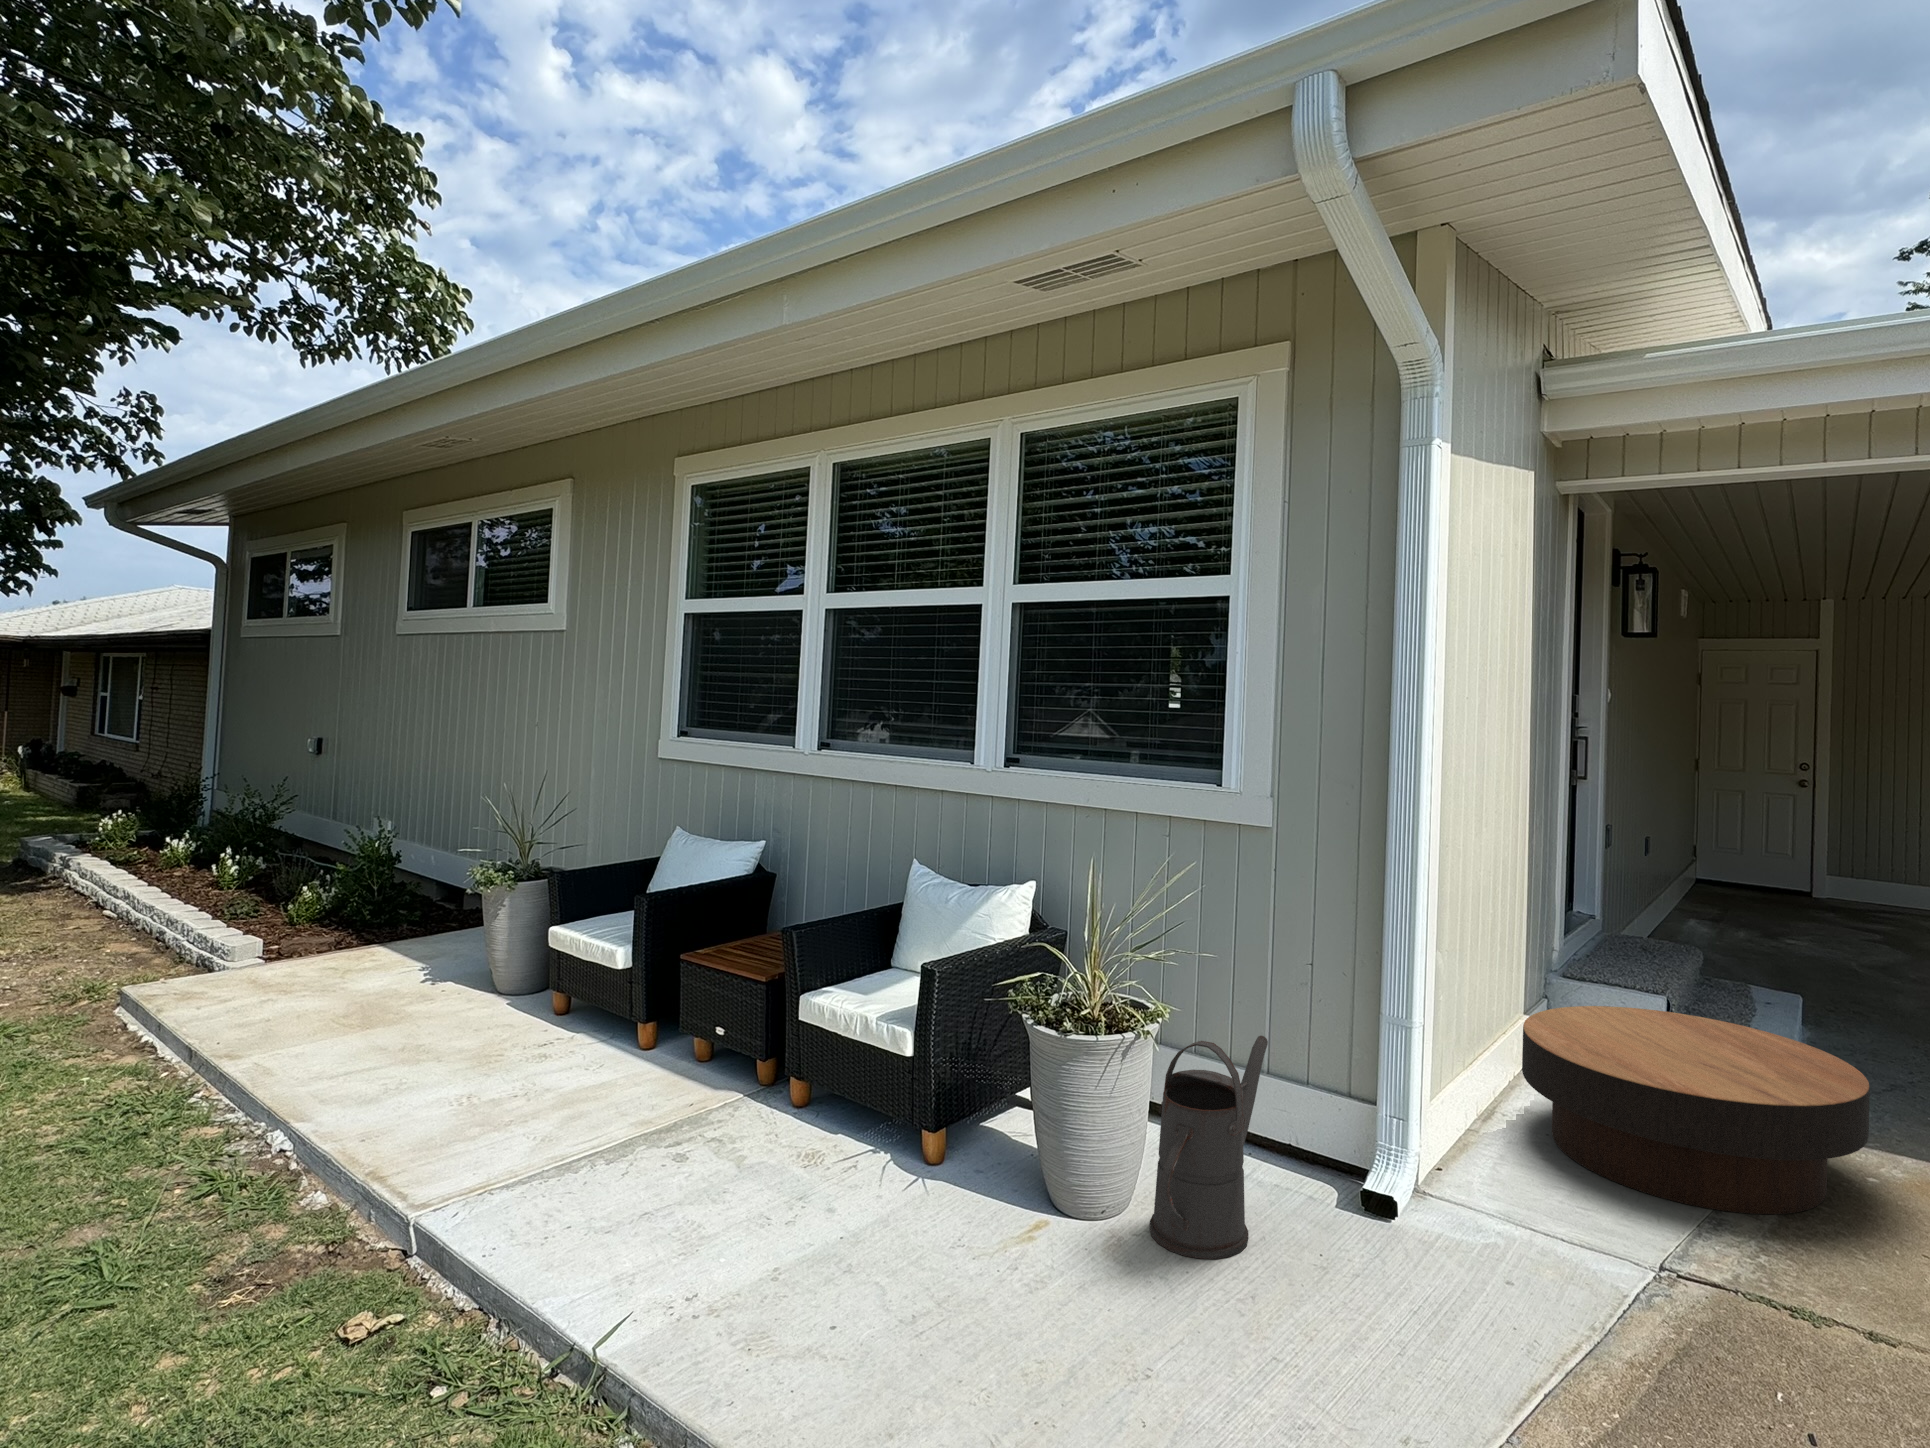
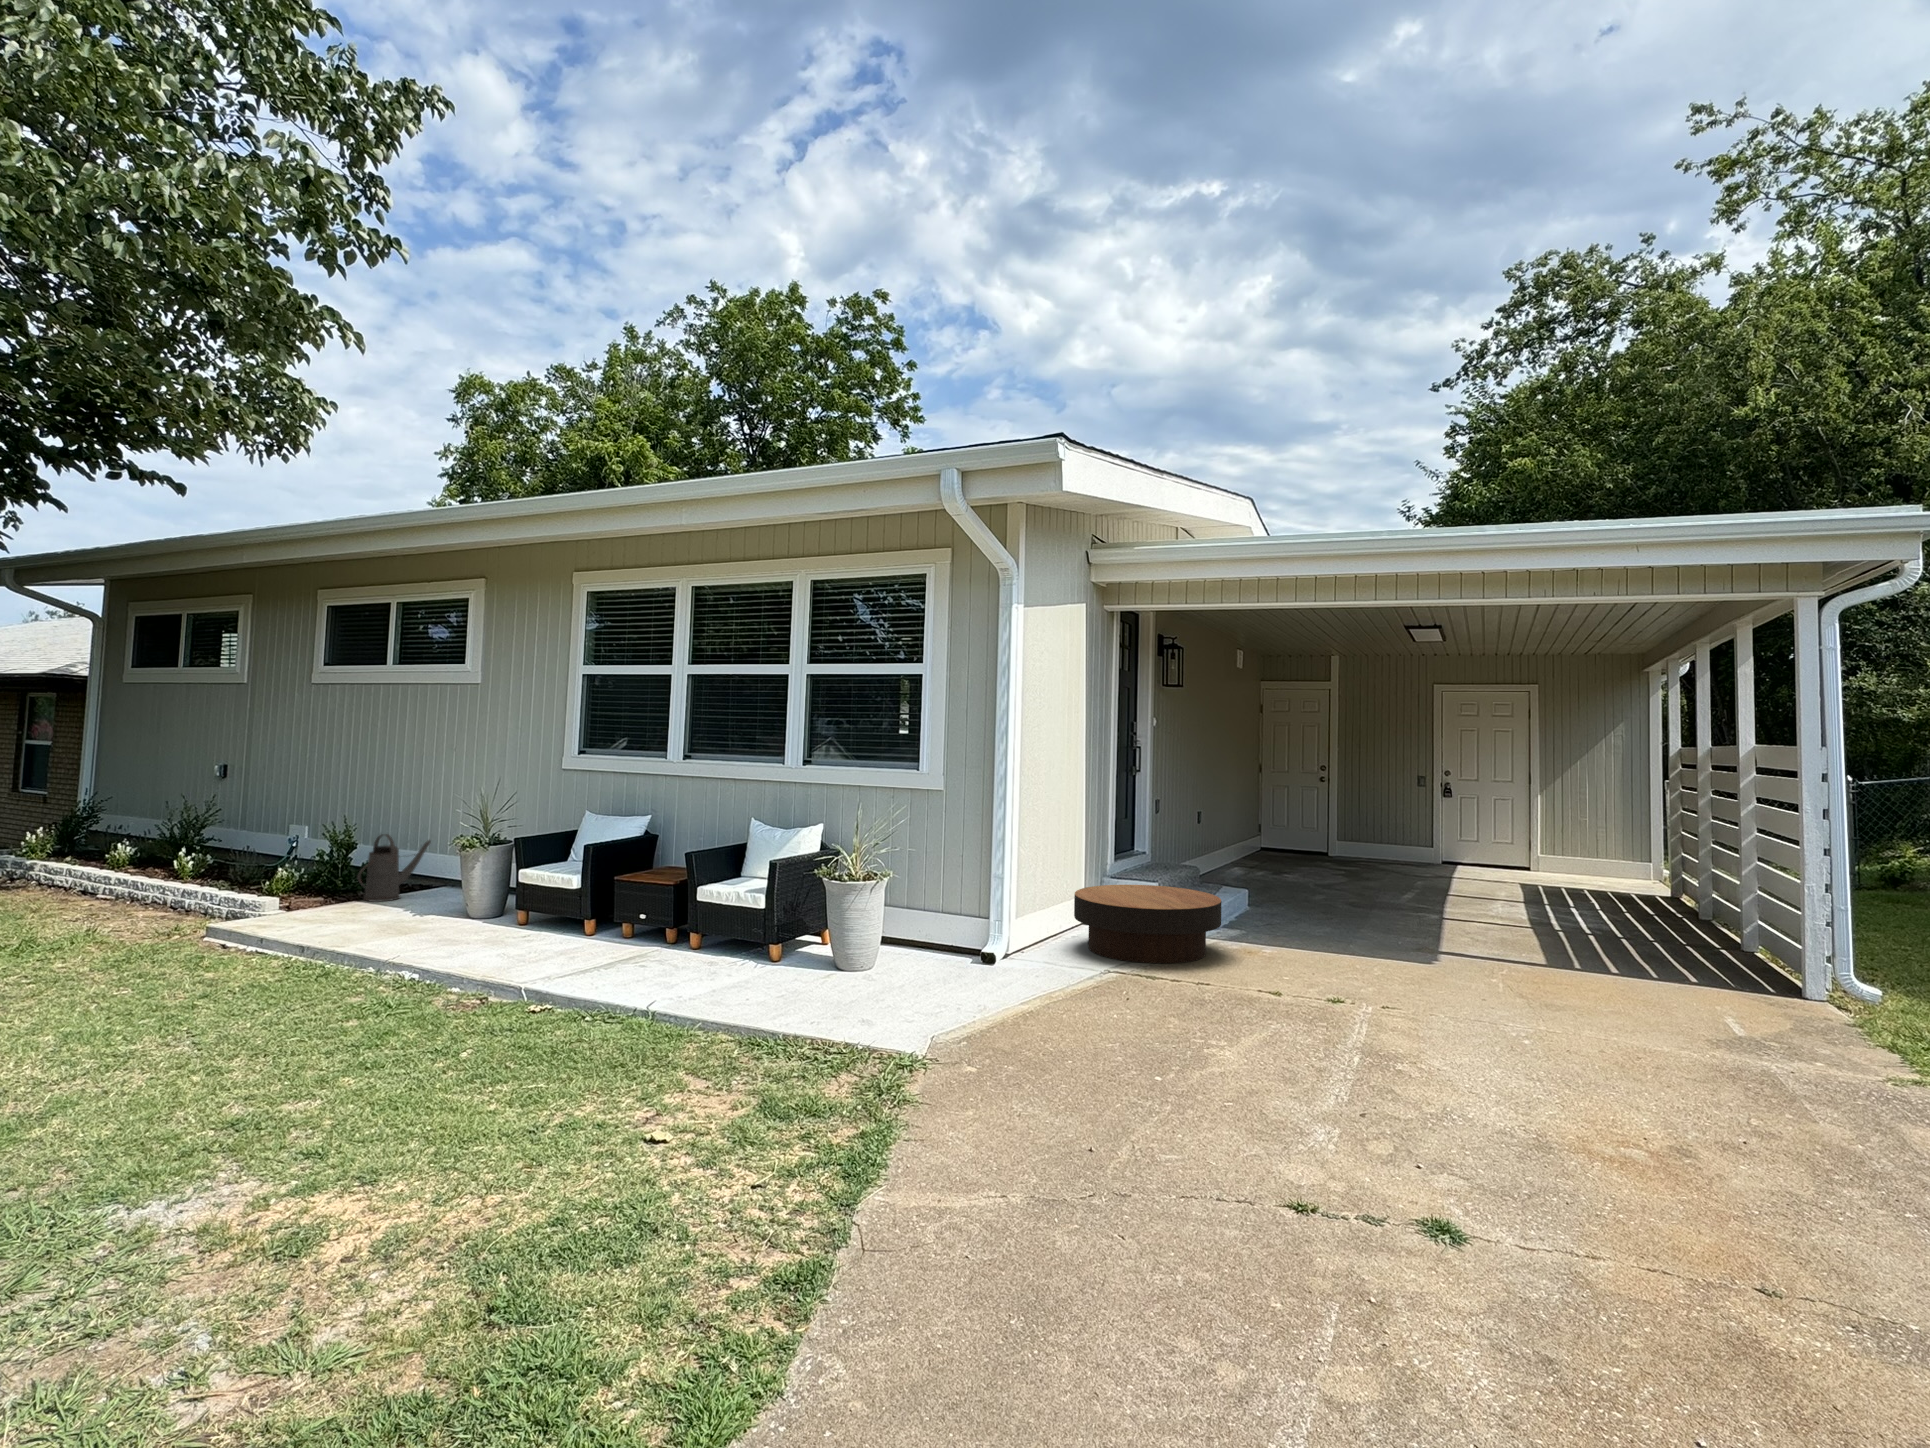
watering can: present [1150,1036,1268,1259] -> present [357,834,431,902]

